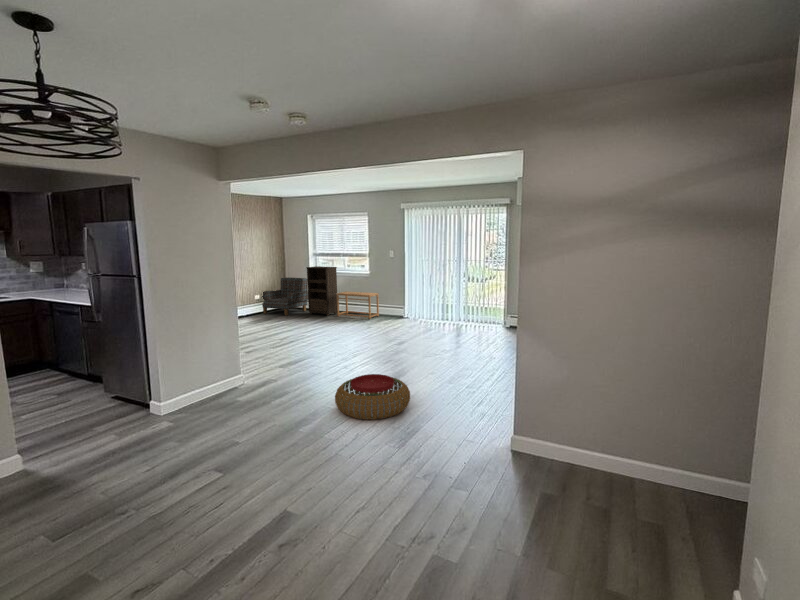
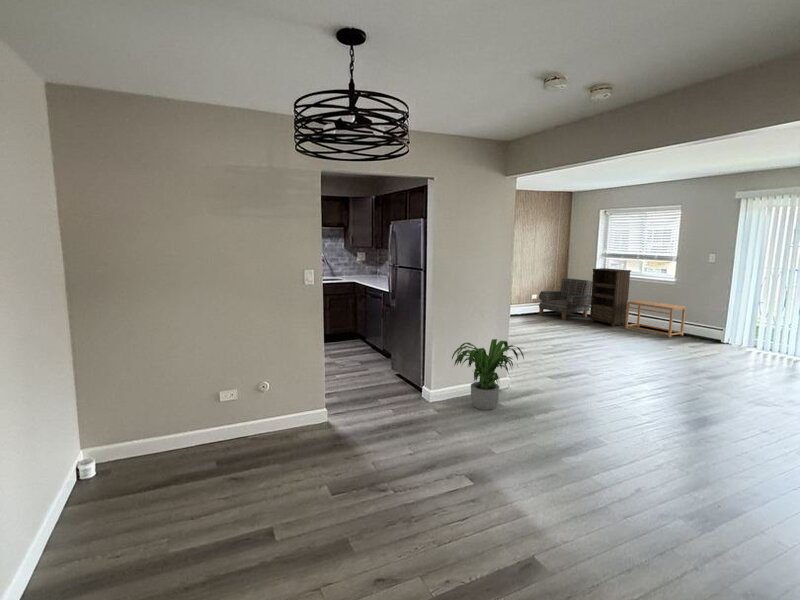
potted plant: none [182,339,257,409] -> present [452,339,524,410]
pouf: present [335,374,410,420] -> none [611,412,726,479]

